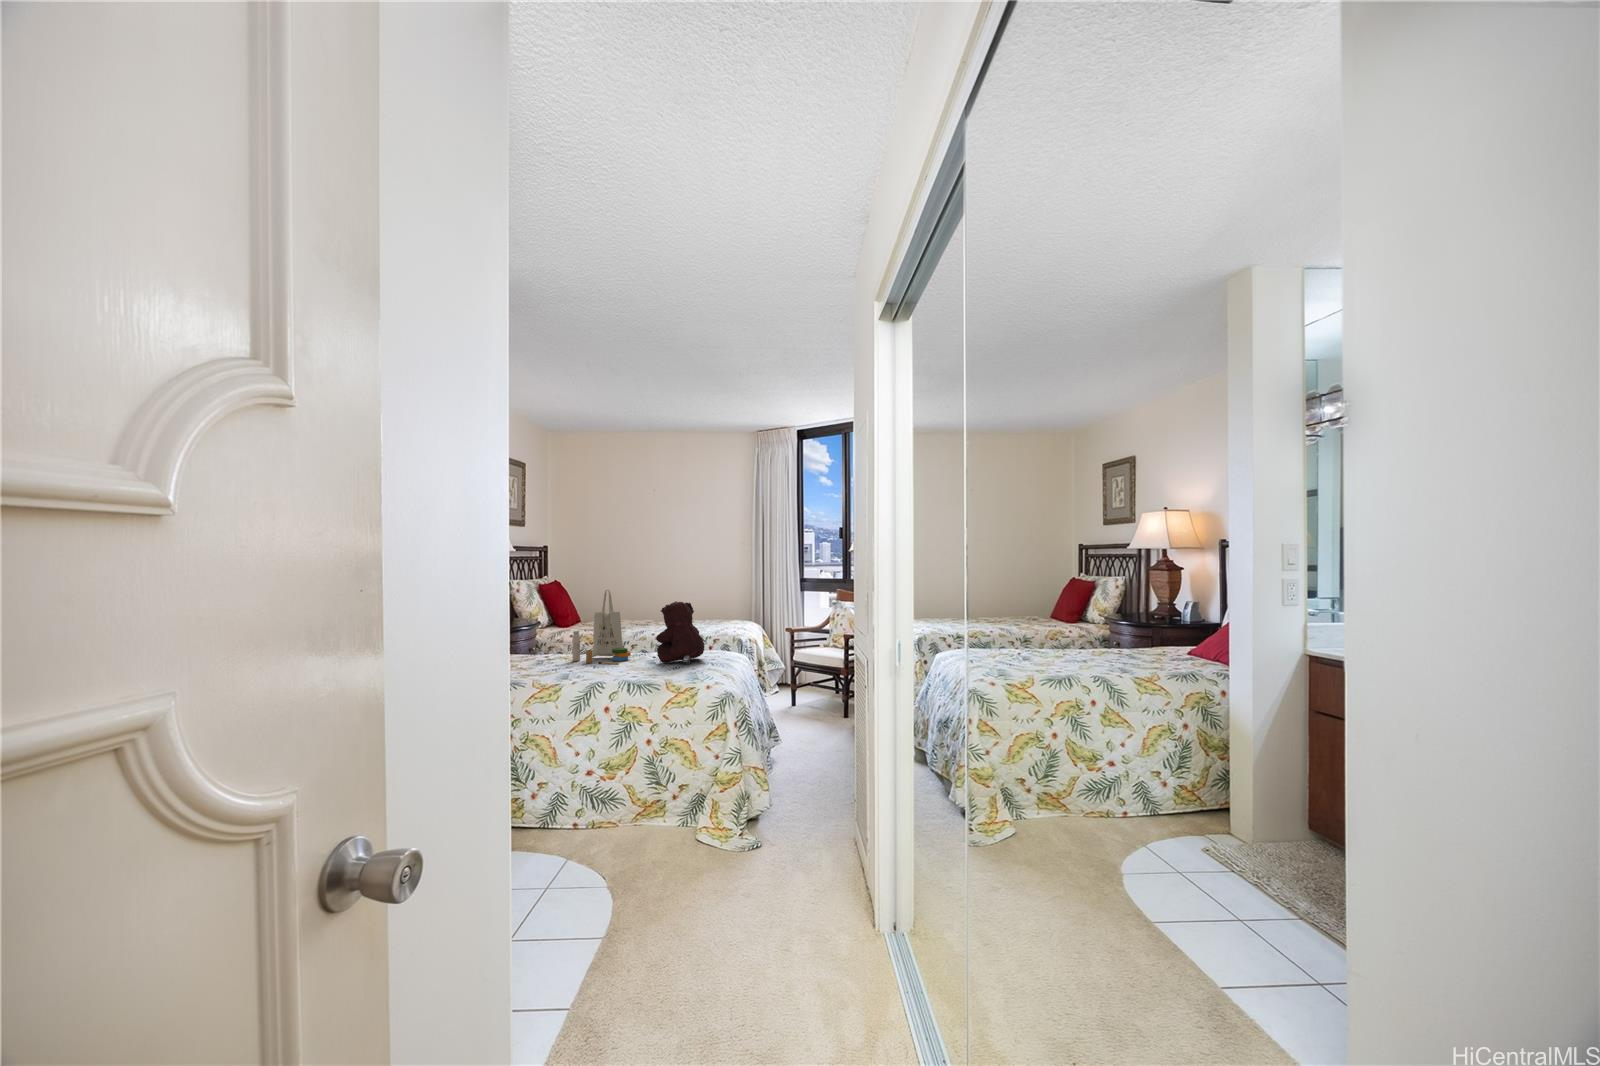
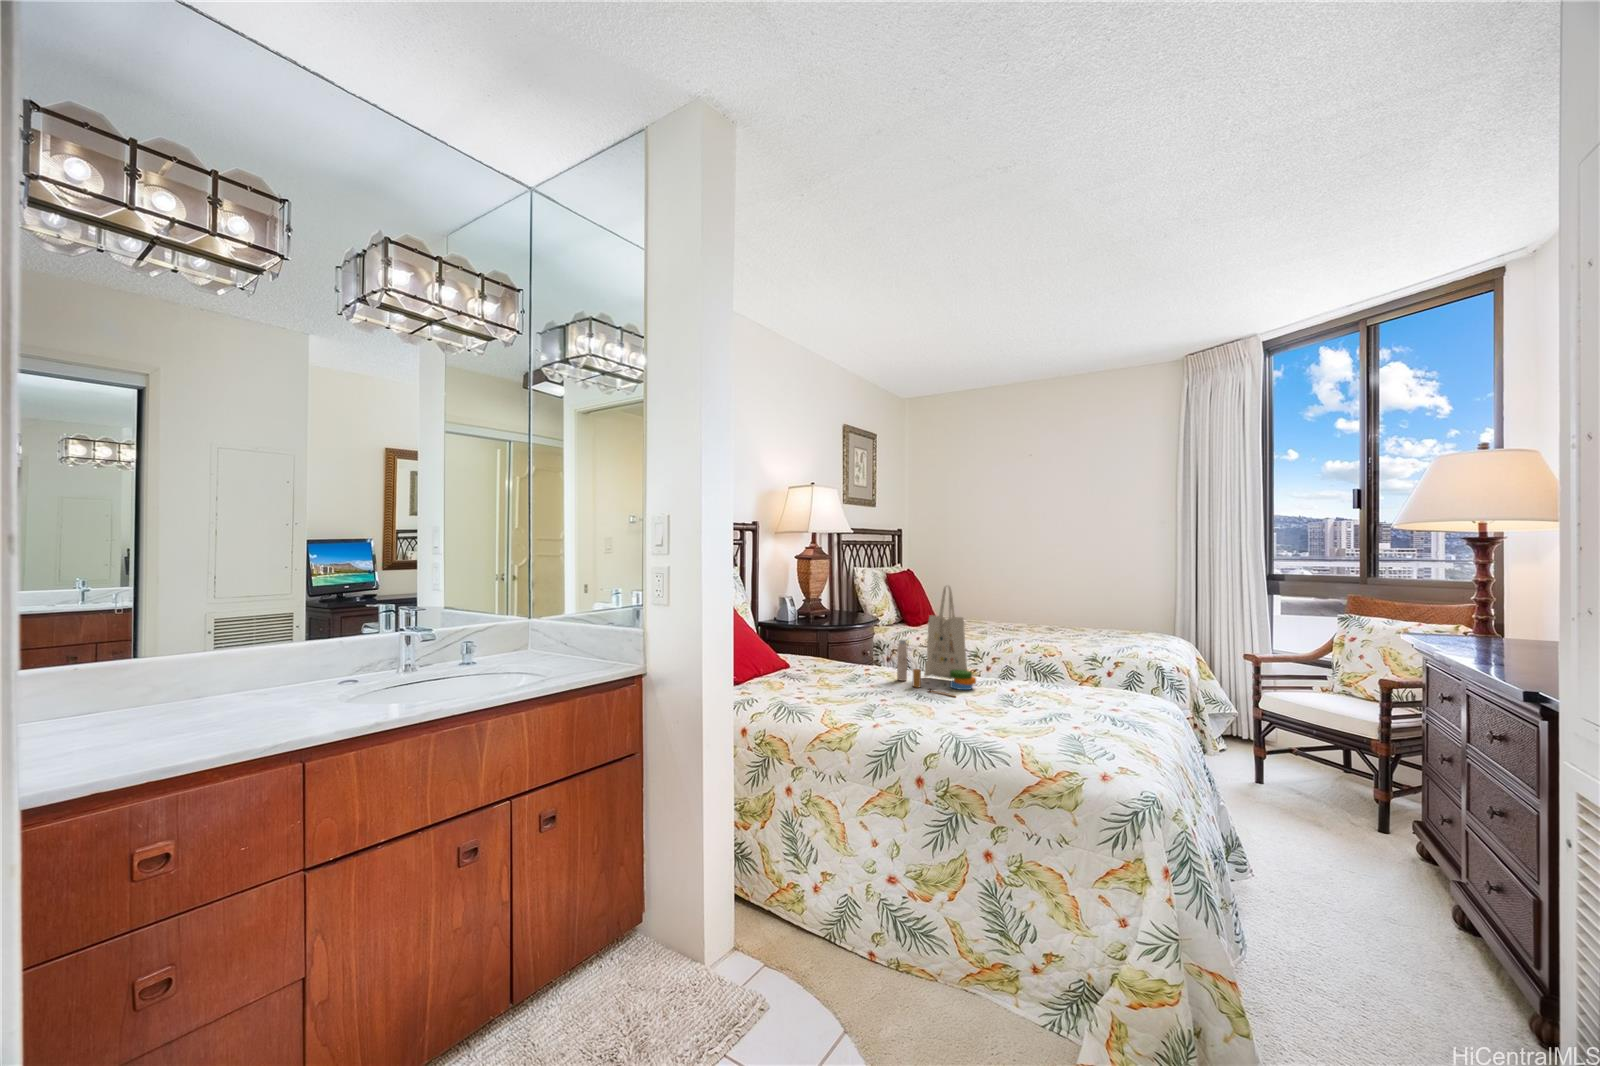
teddy bear: present [656,601,704,664] -> none [1014,610,1094,716]

